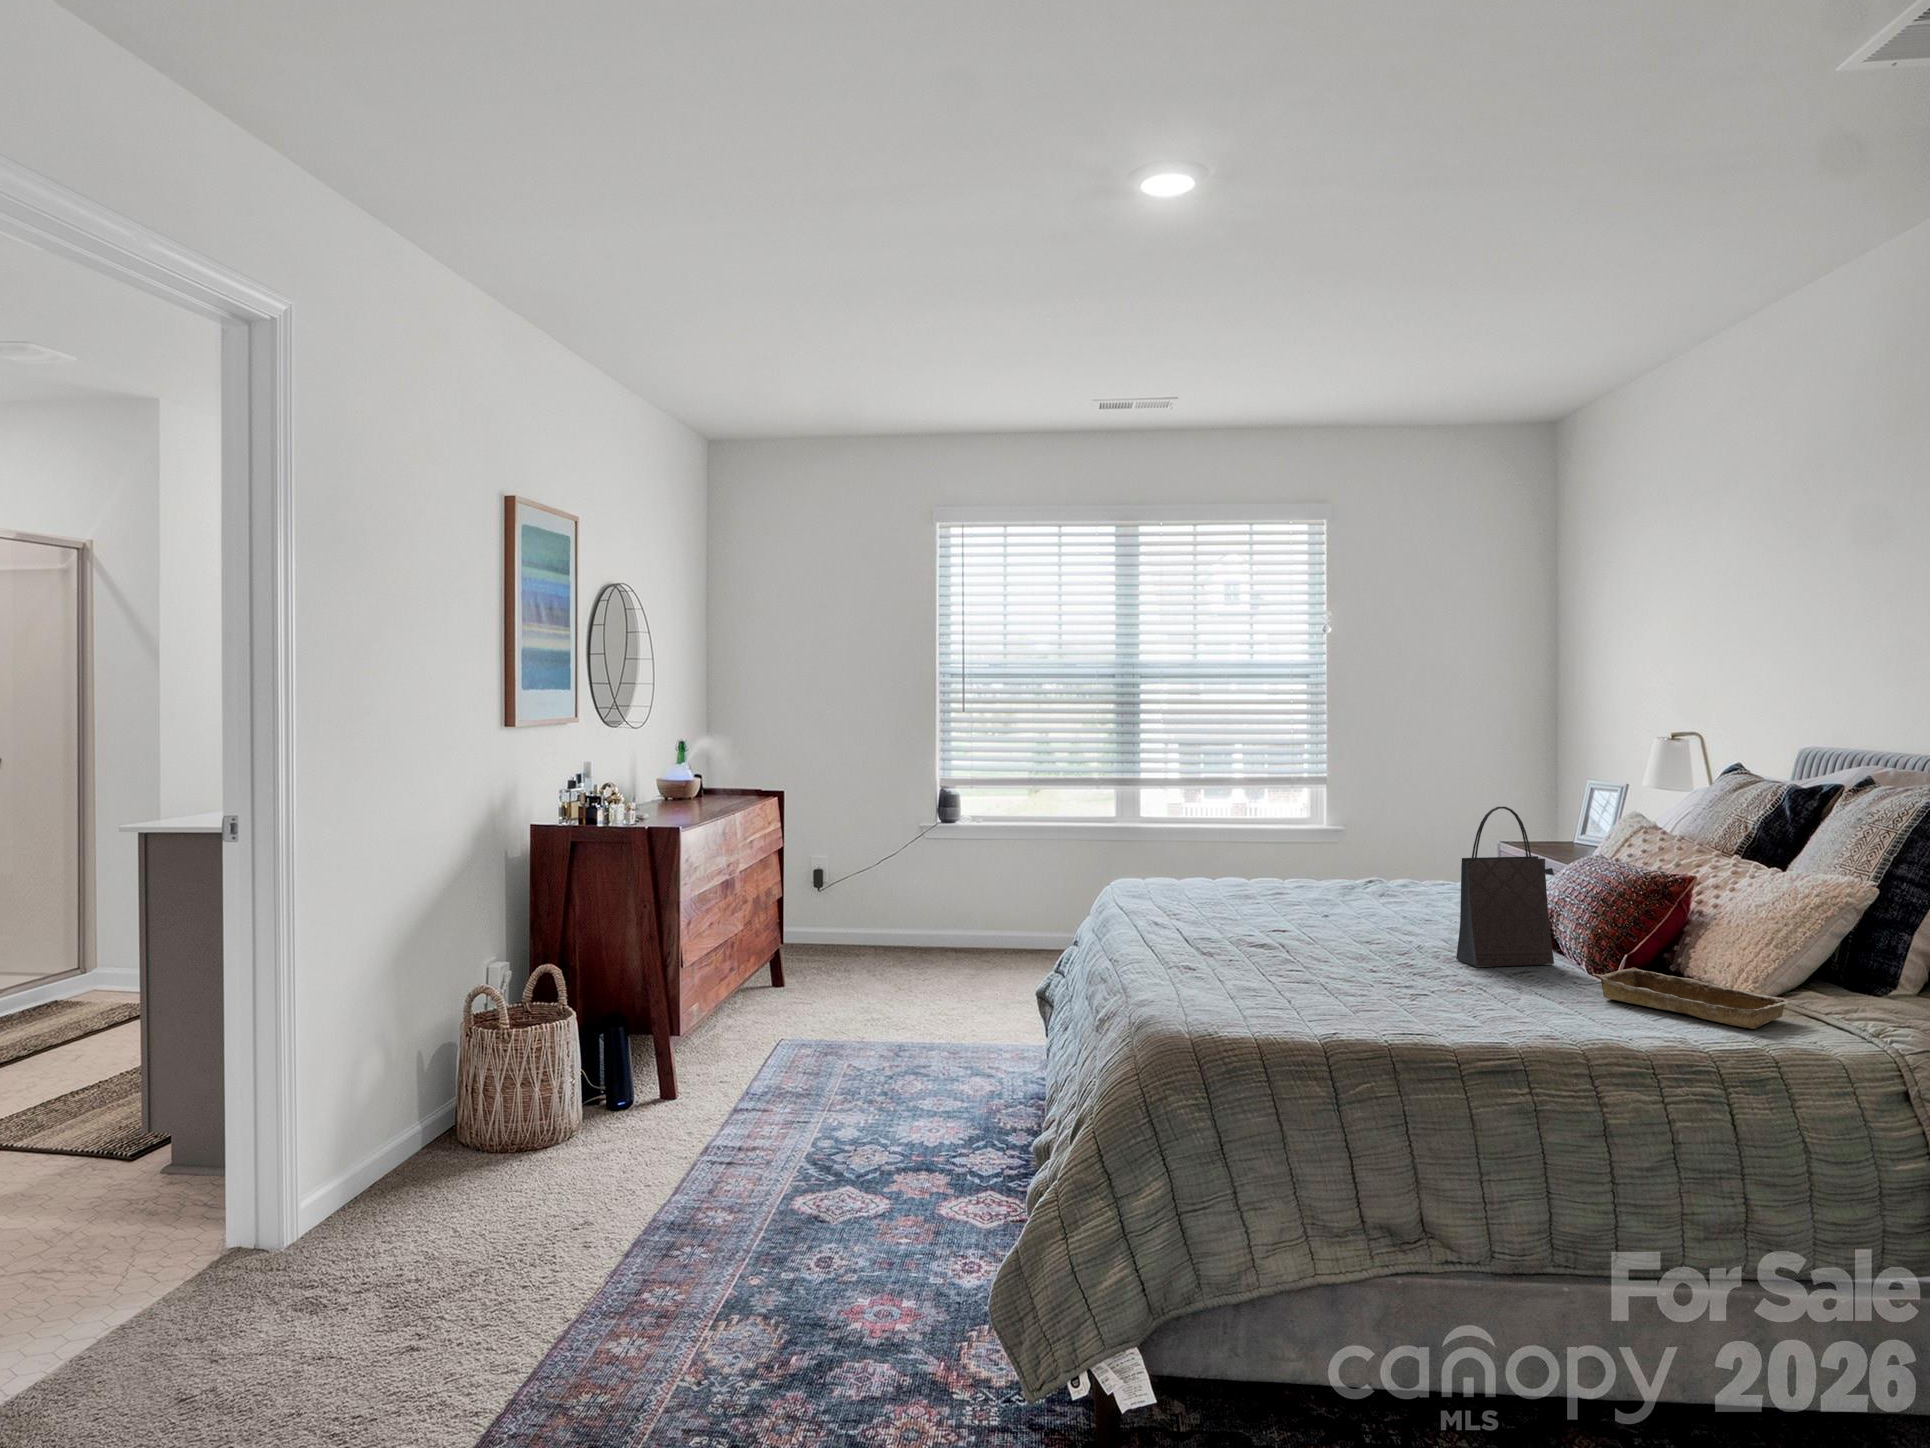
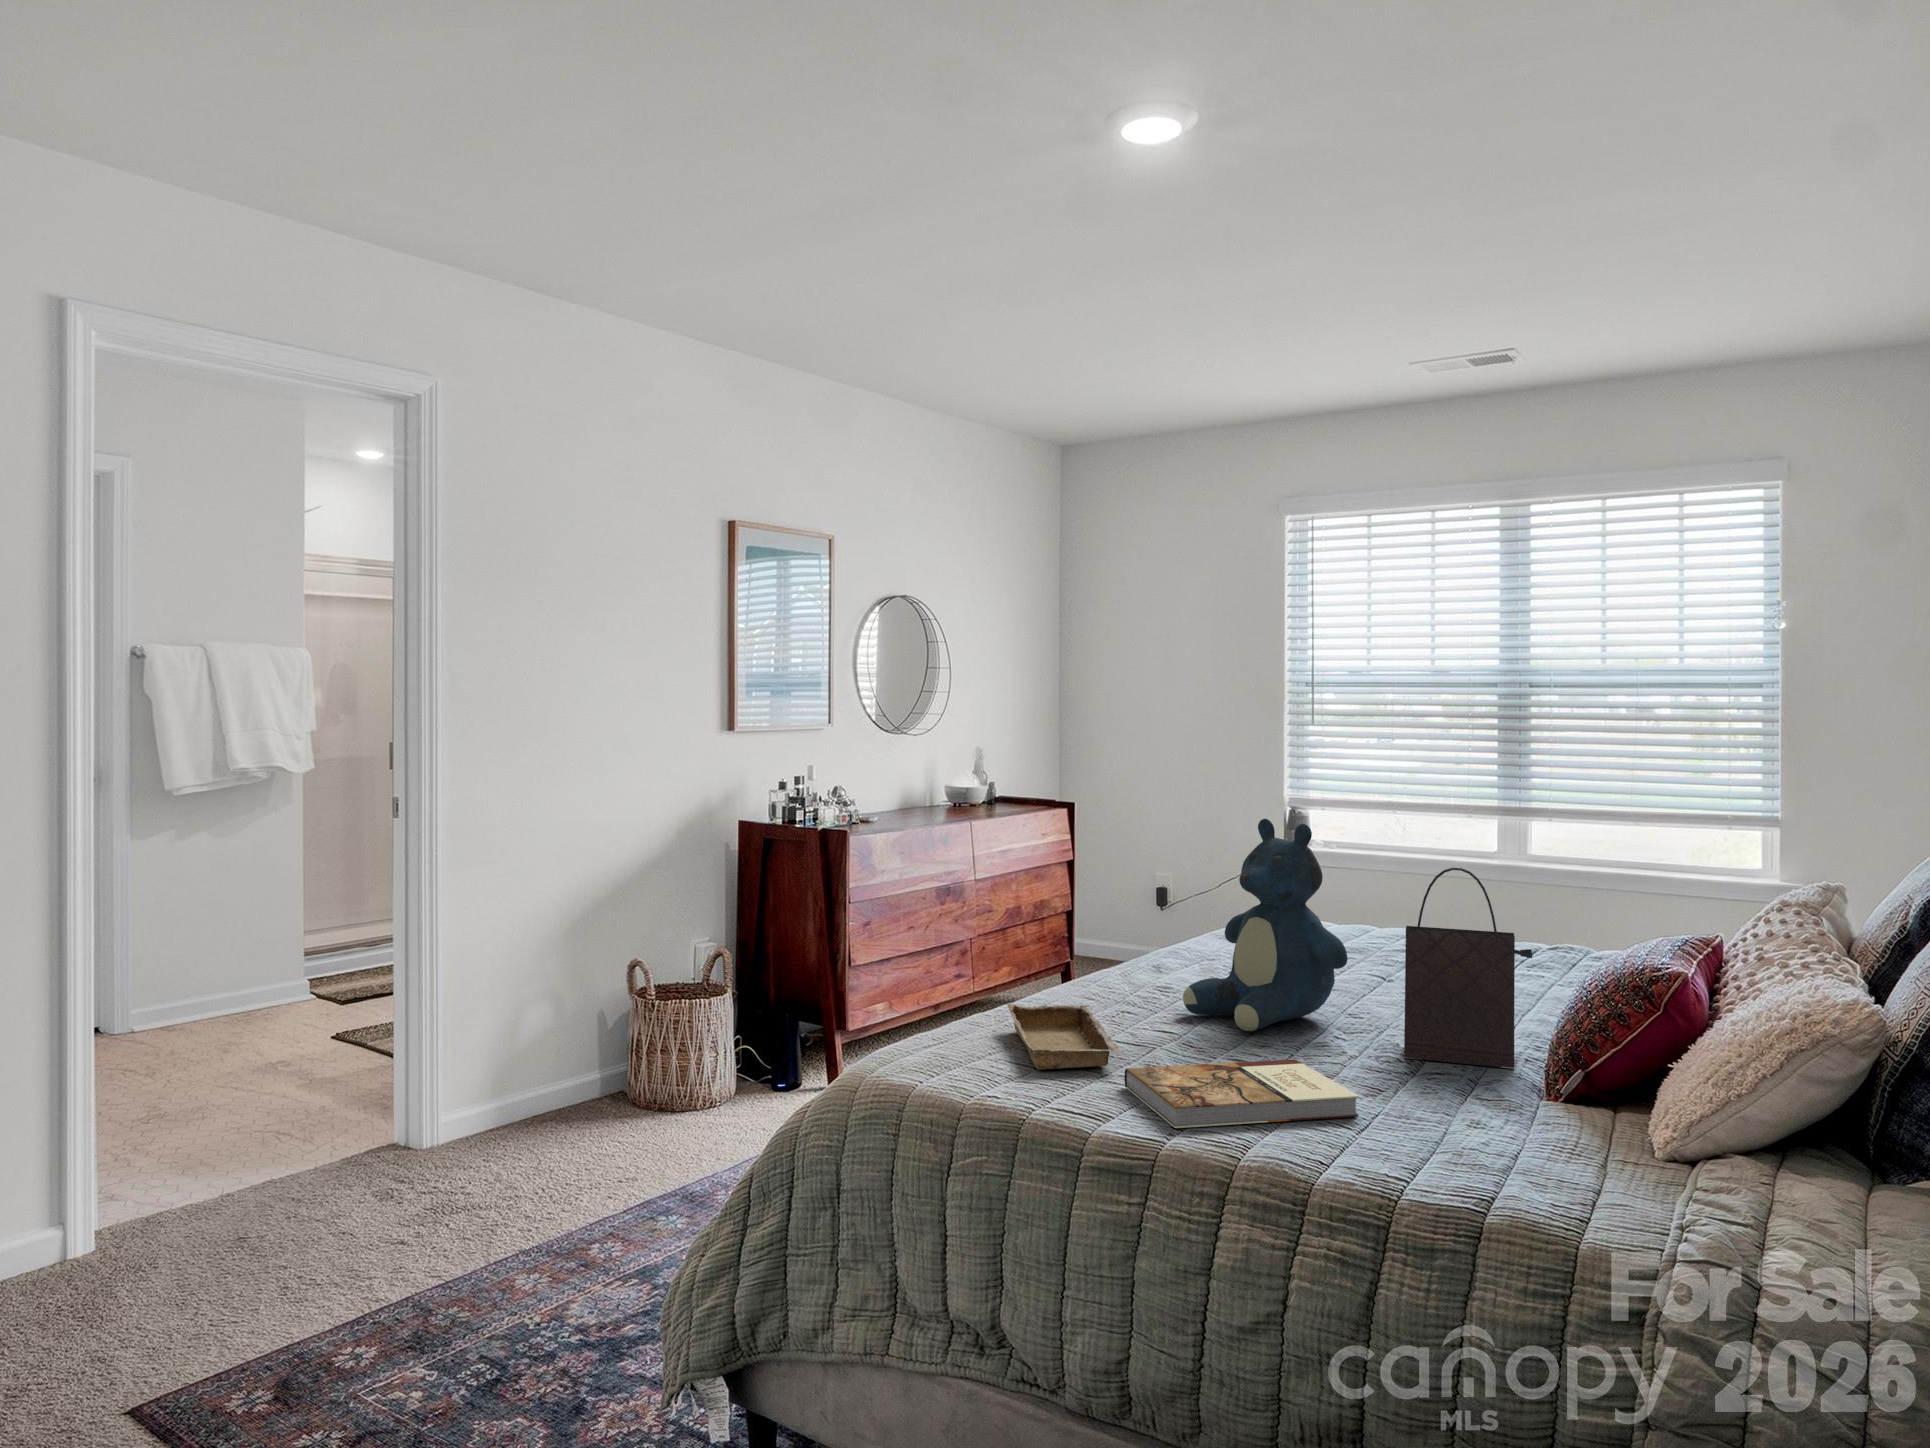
teddy bear: none [1254,778,1397,963] -> present [1183,819,1348,1031]
tray: present [1593,968,1796,1029] -> present [1007,1004,1121,1070]
book: none [1368,976,1561,1040] -> present [1124,1059,1359,1128]

